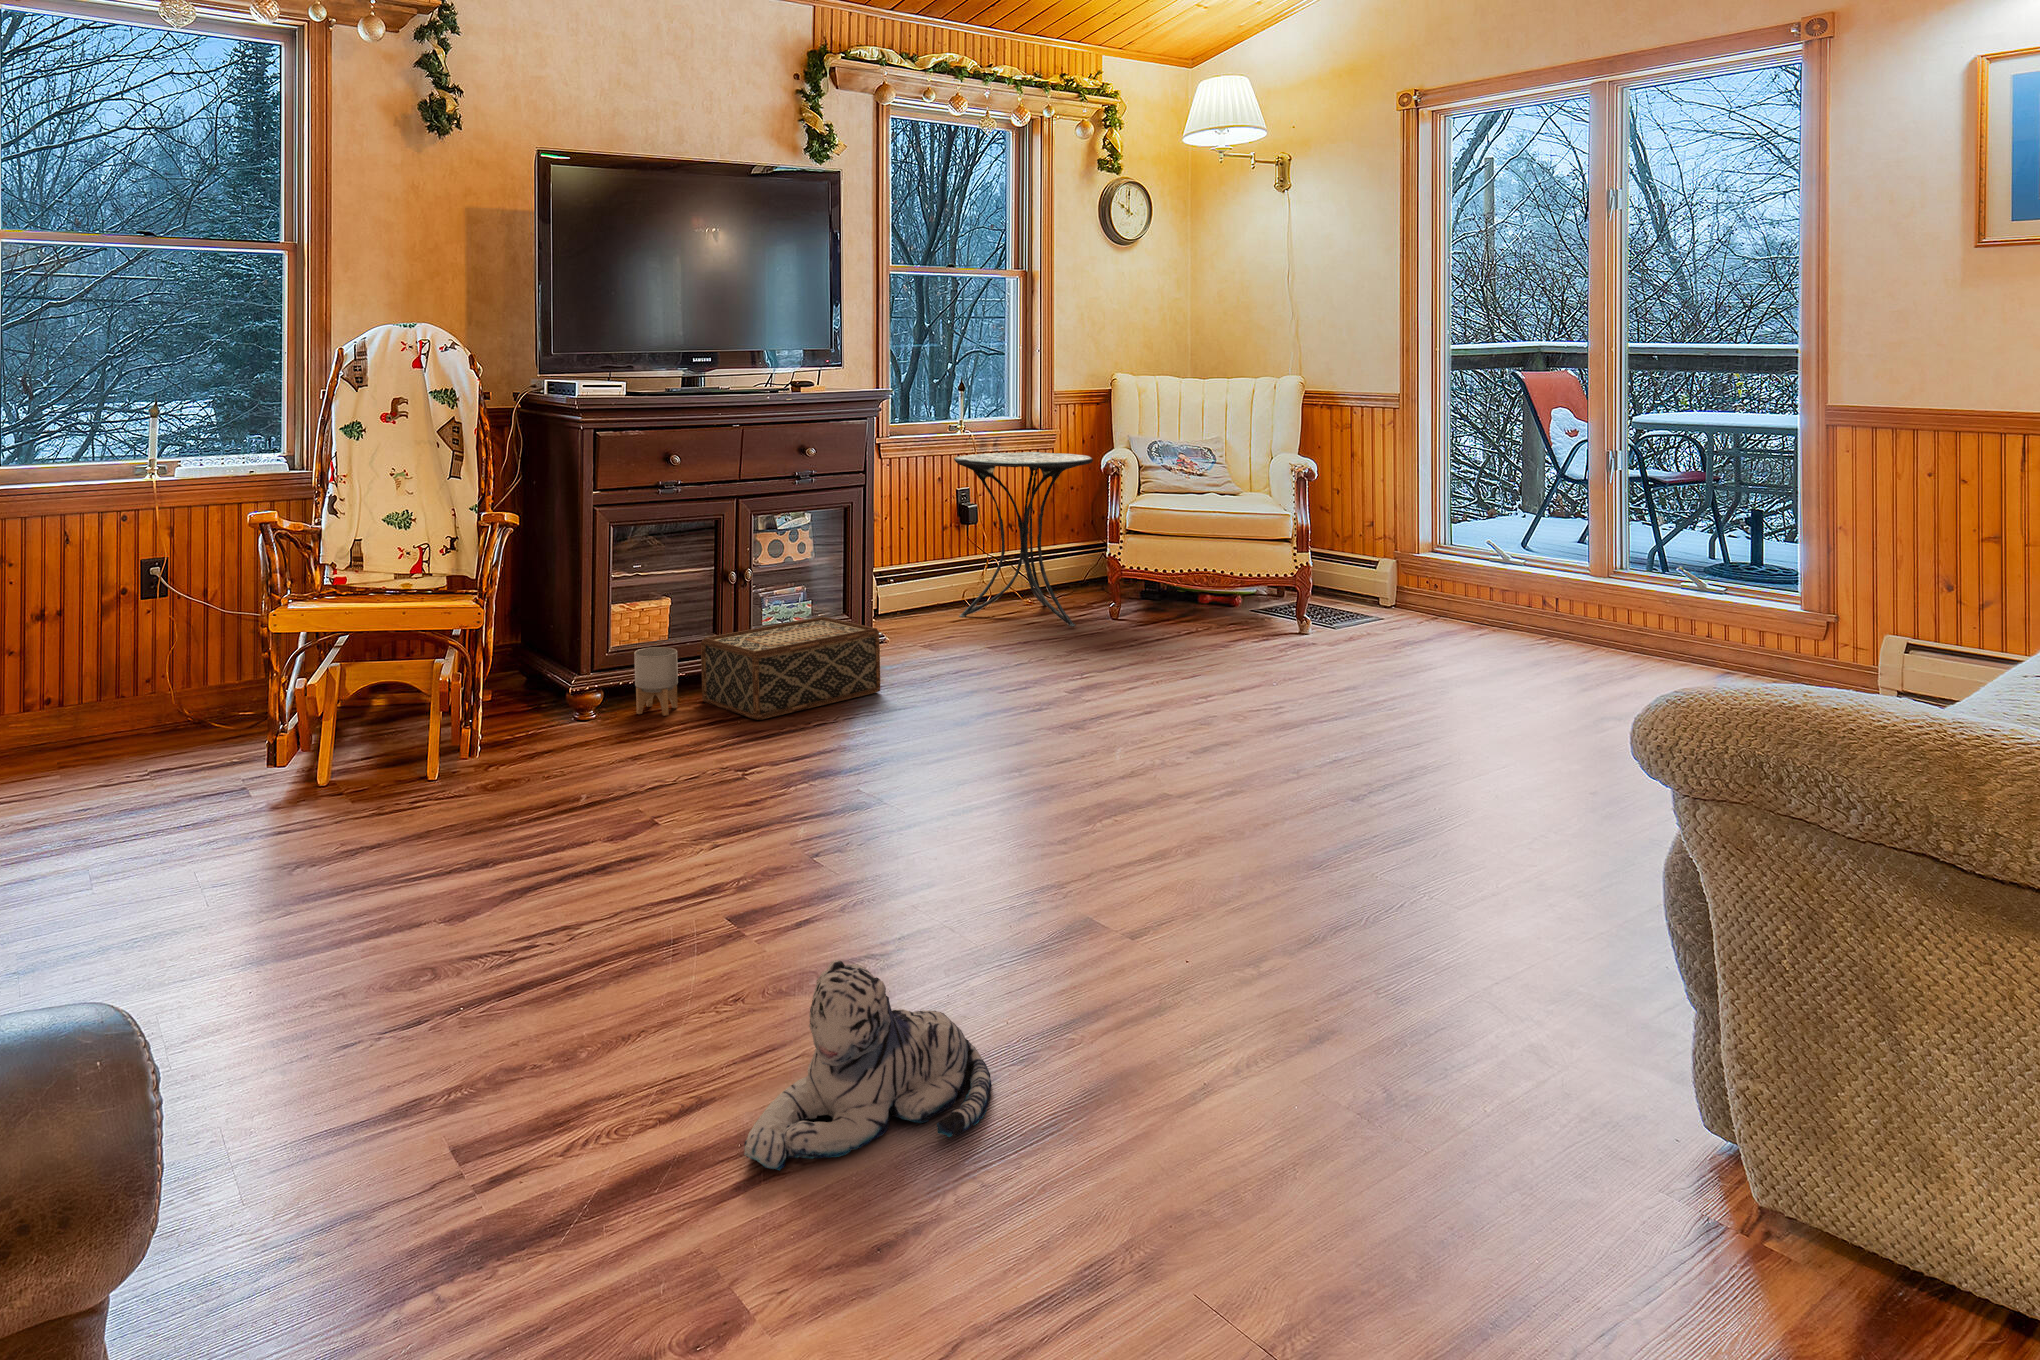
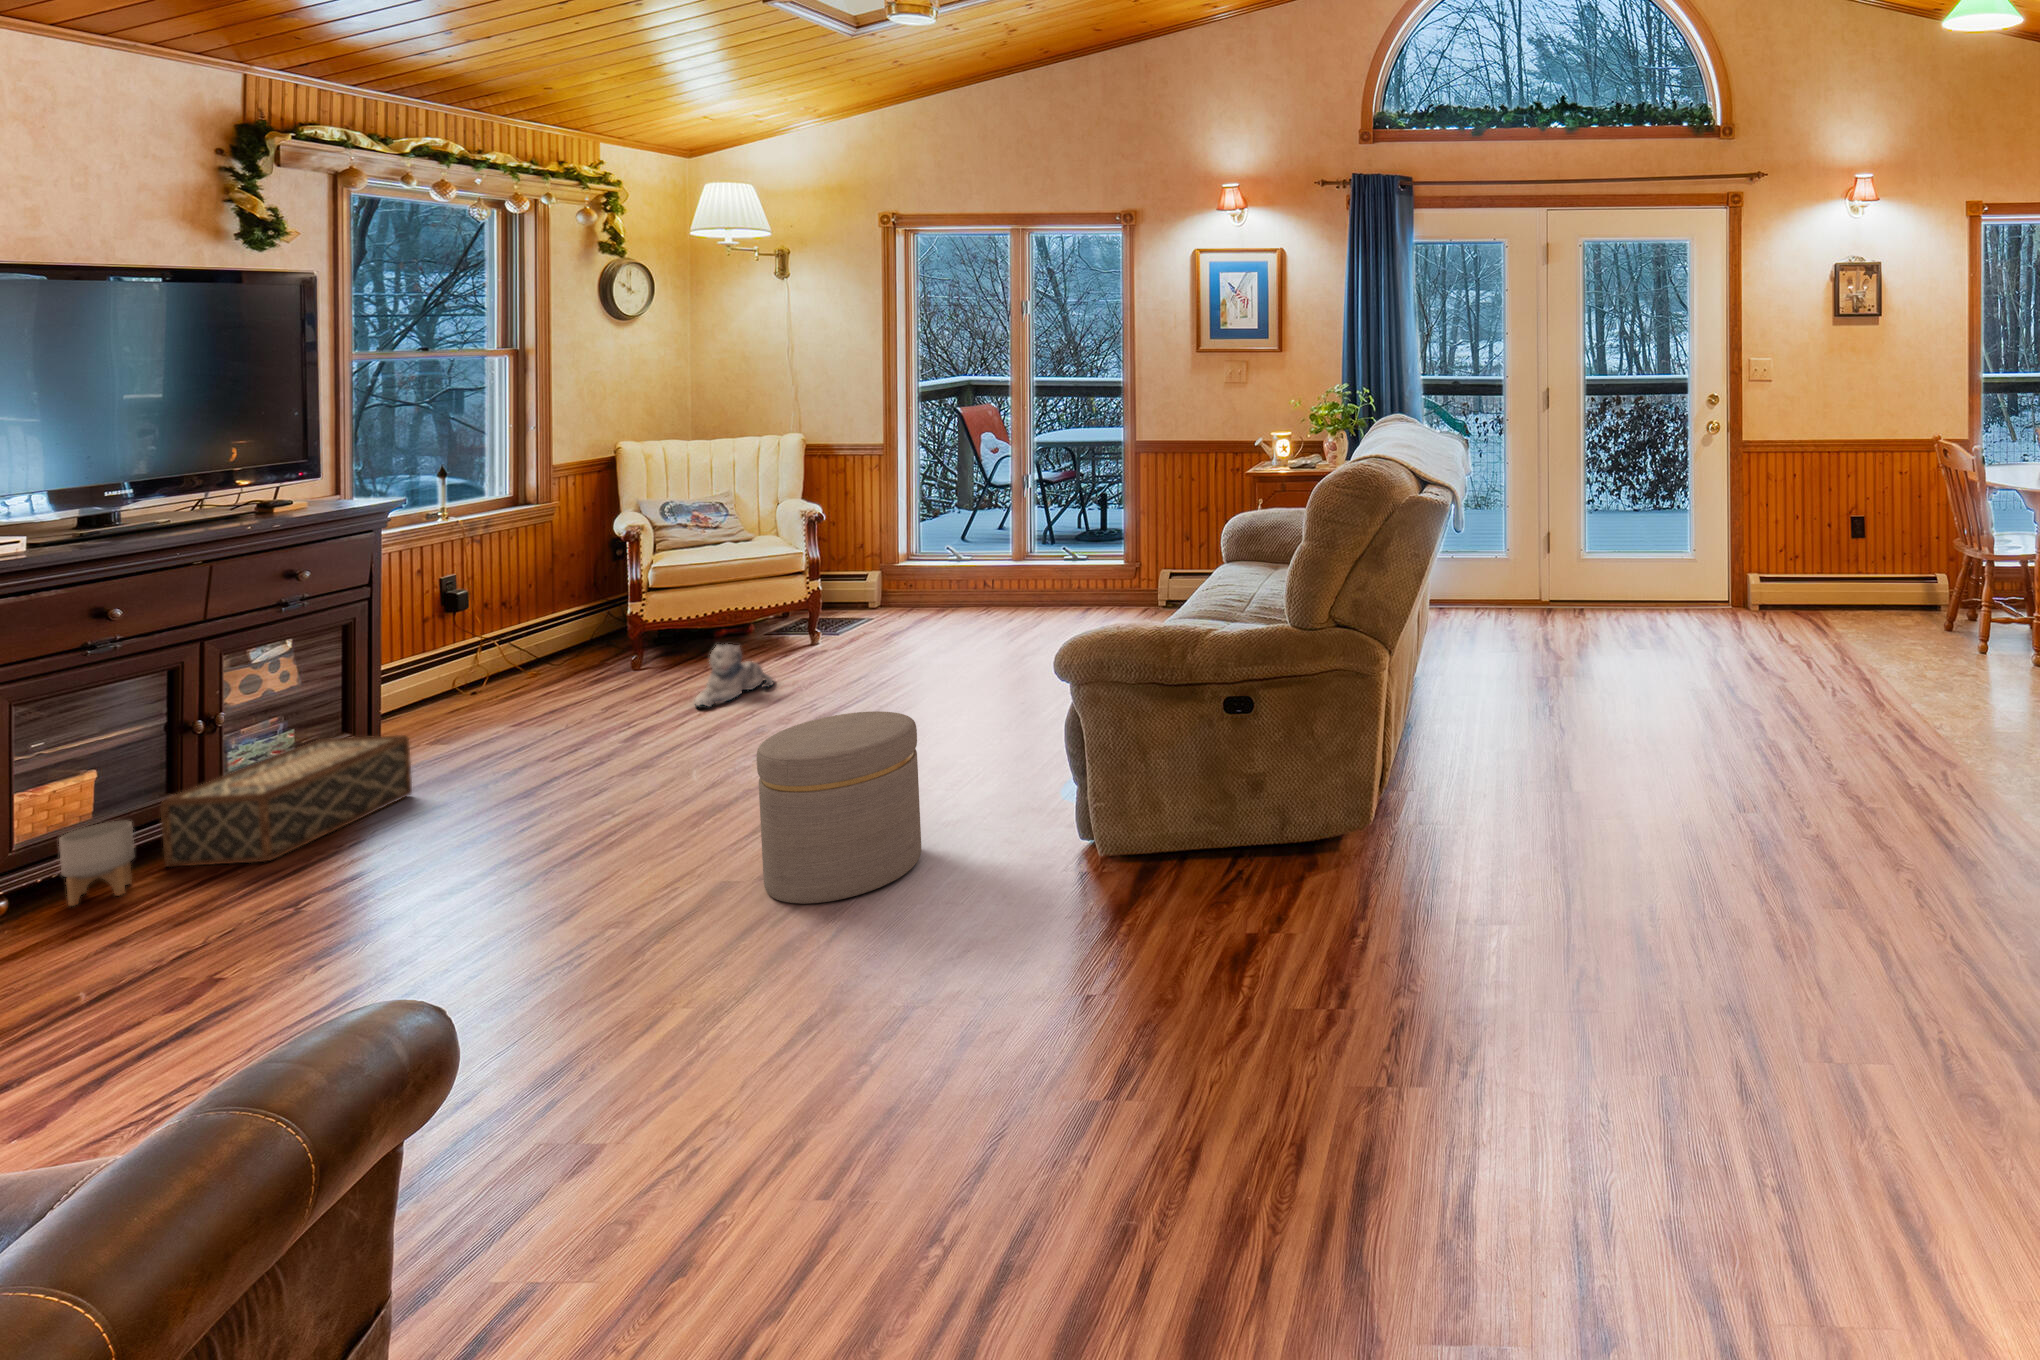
side table: present [954,452,1093,627] -> none [448,525,613,702]
ottoman: none [1139,709,1386,1018] -> present [757,711,921,904]
plush toy: present [744,960,992,1170] -> present [695,644,773,706]

